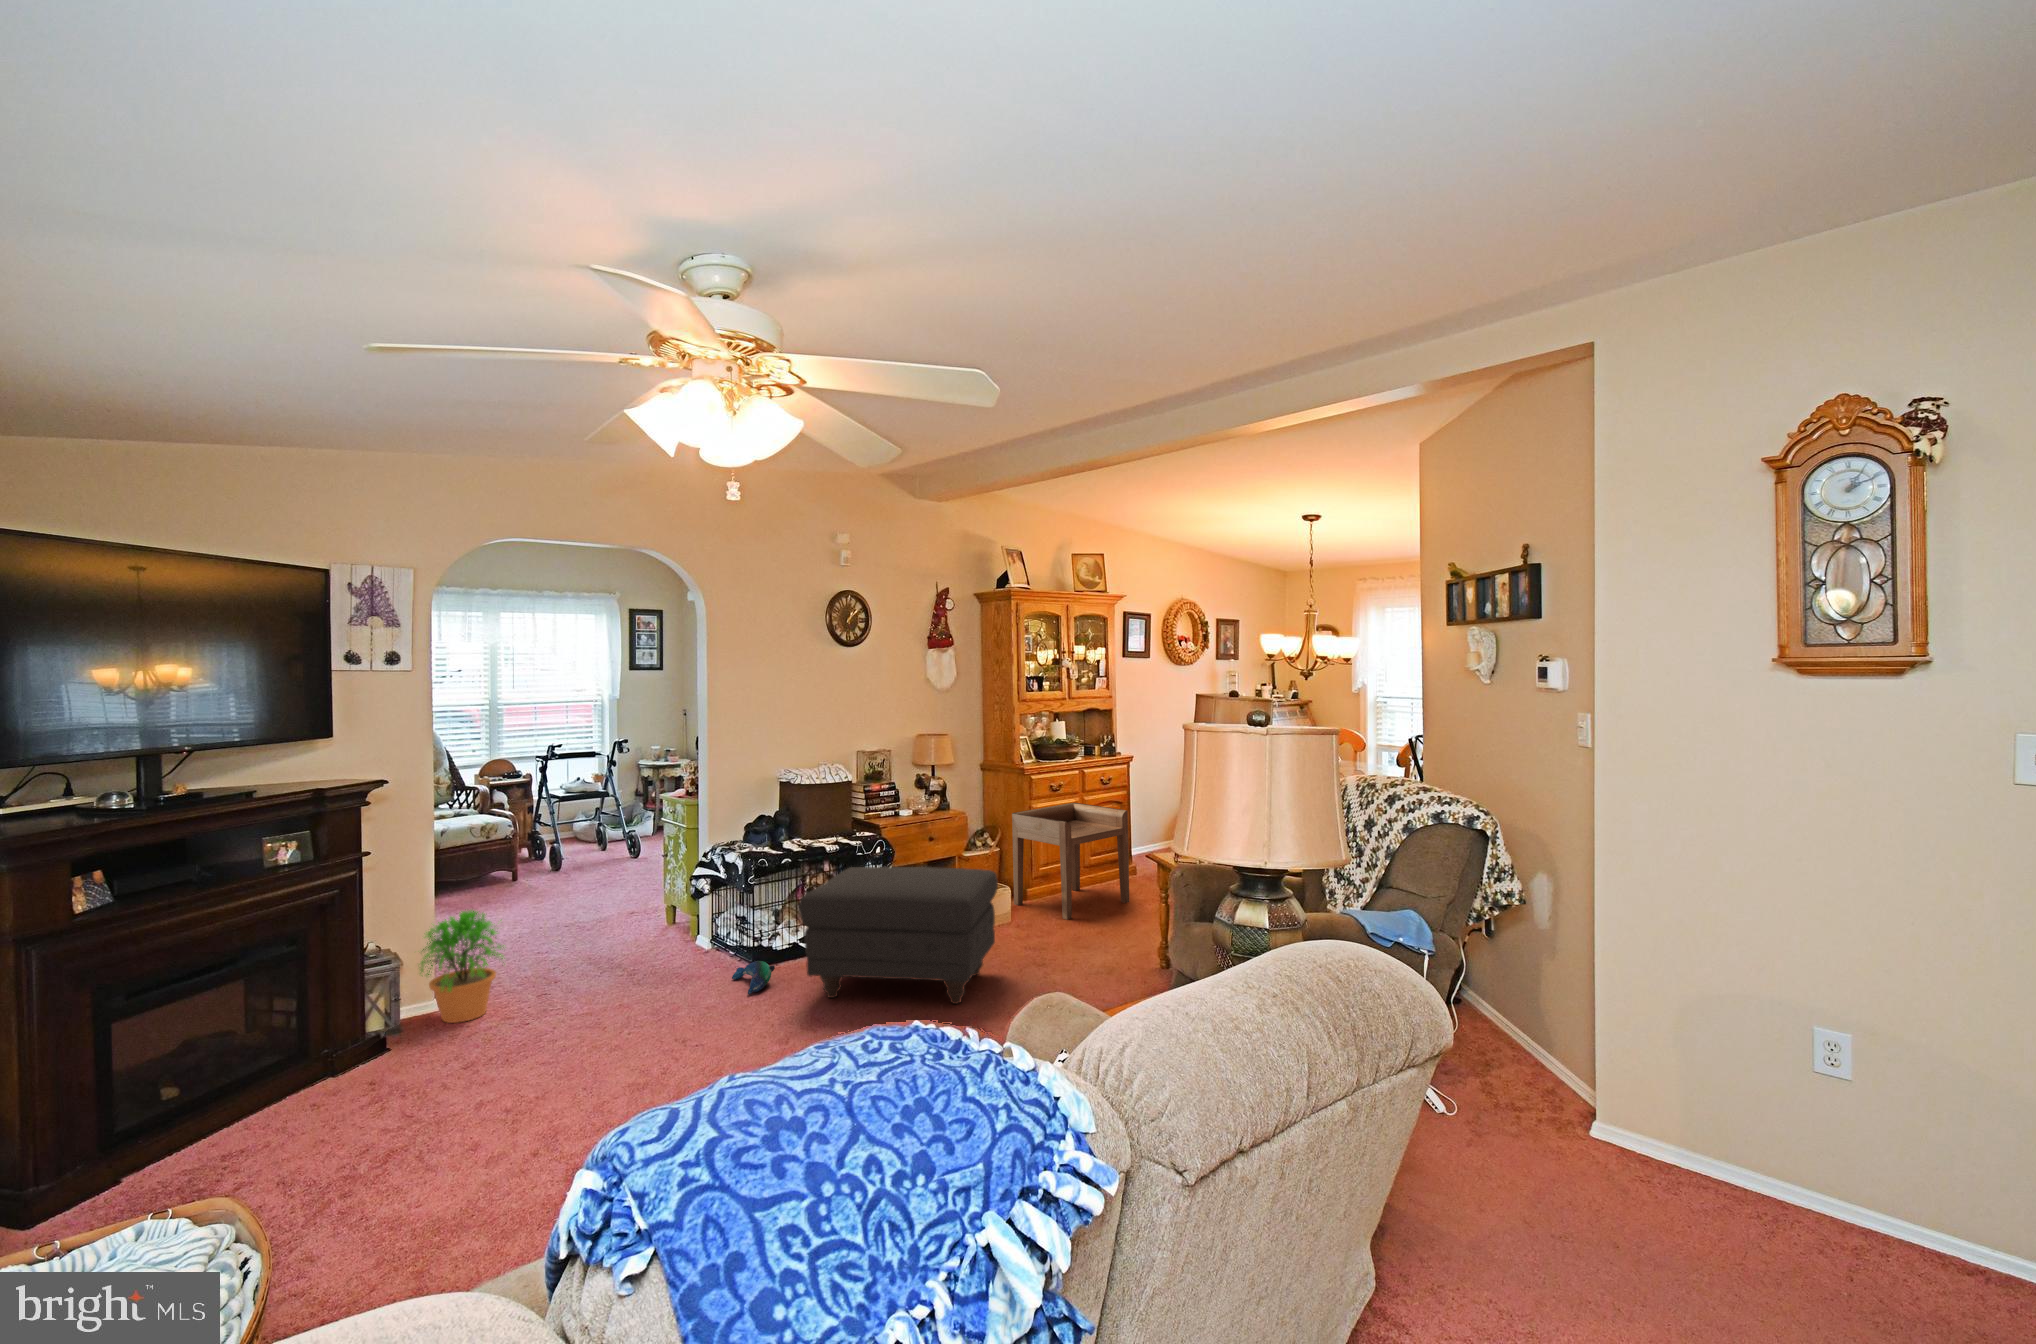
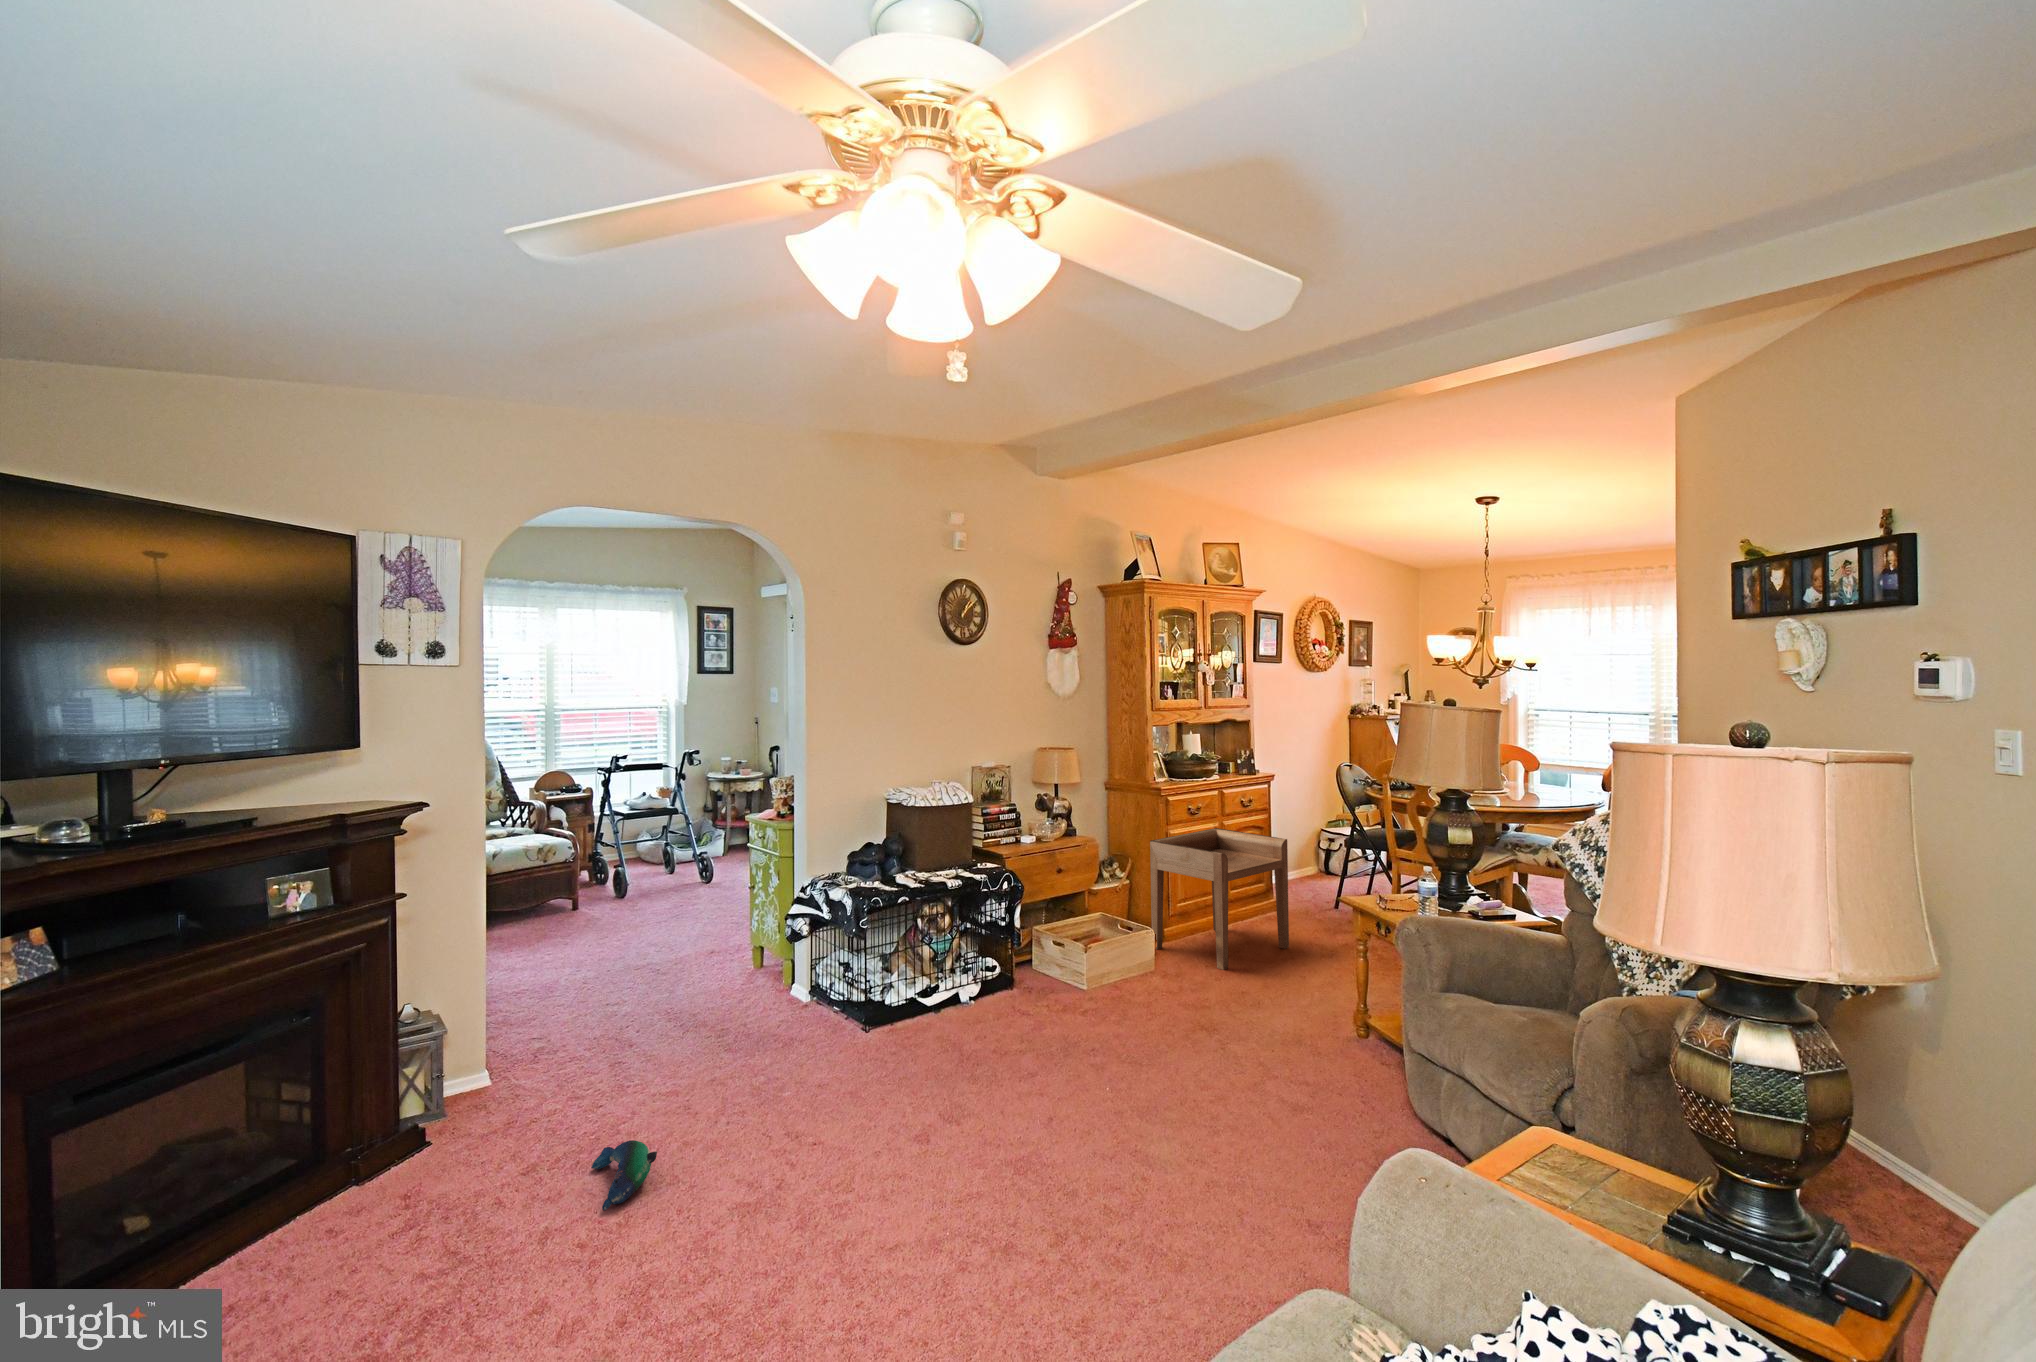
ottoman: present [799,867,998,1004] -> none [931,909,1166,1090]
potted plant: present [420,910,504,1023] -> none [460,958,574,1103]
plush toy: present [732,961,775,994] -> present [591,1140,657,1211]

